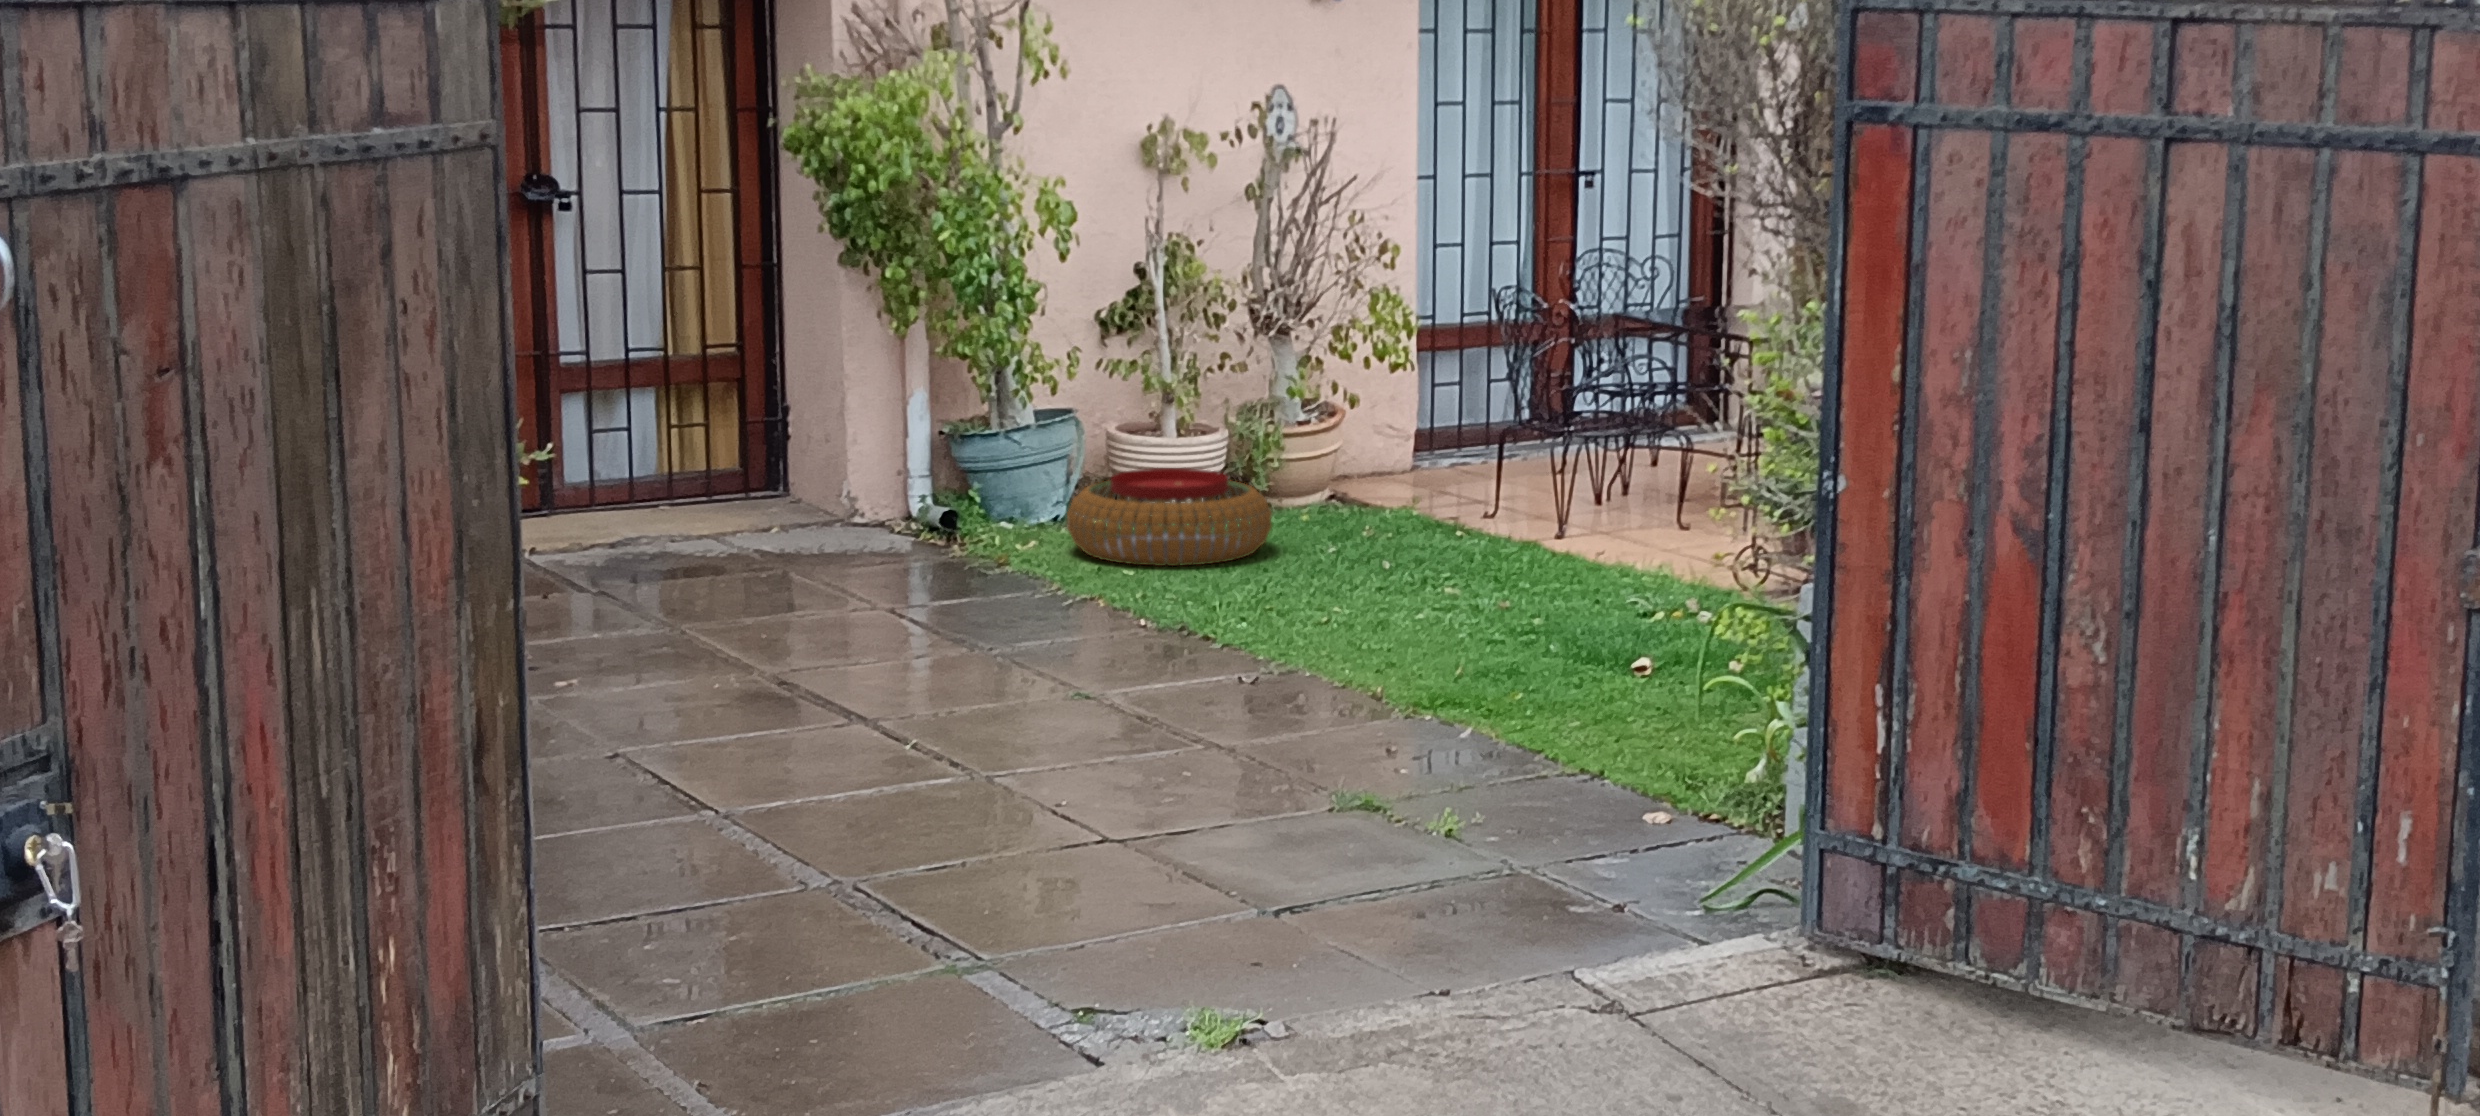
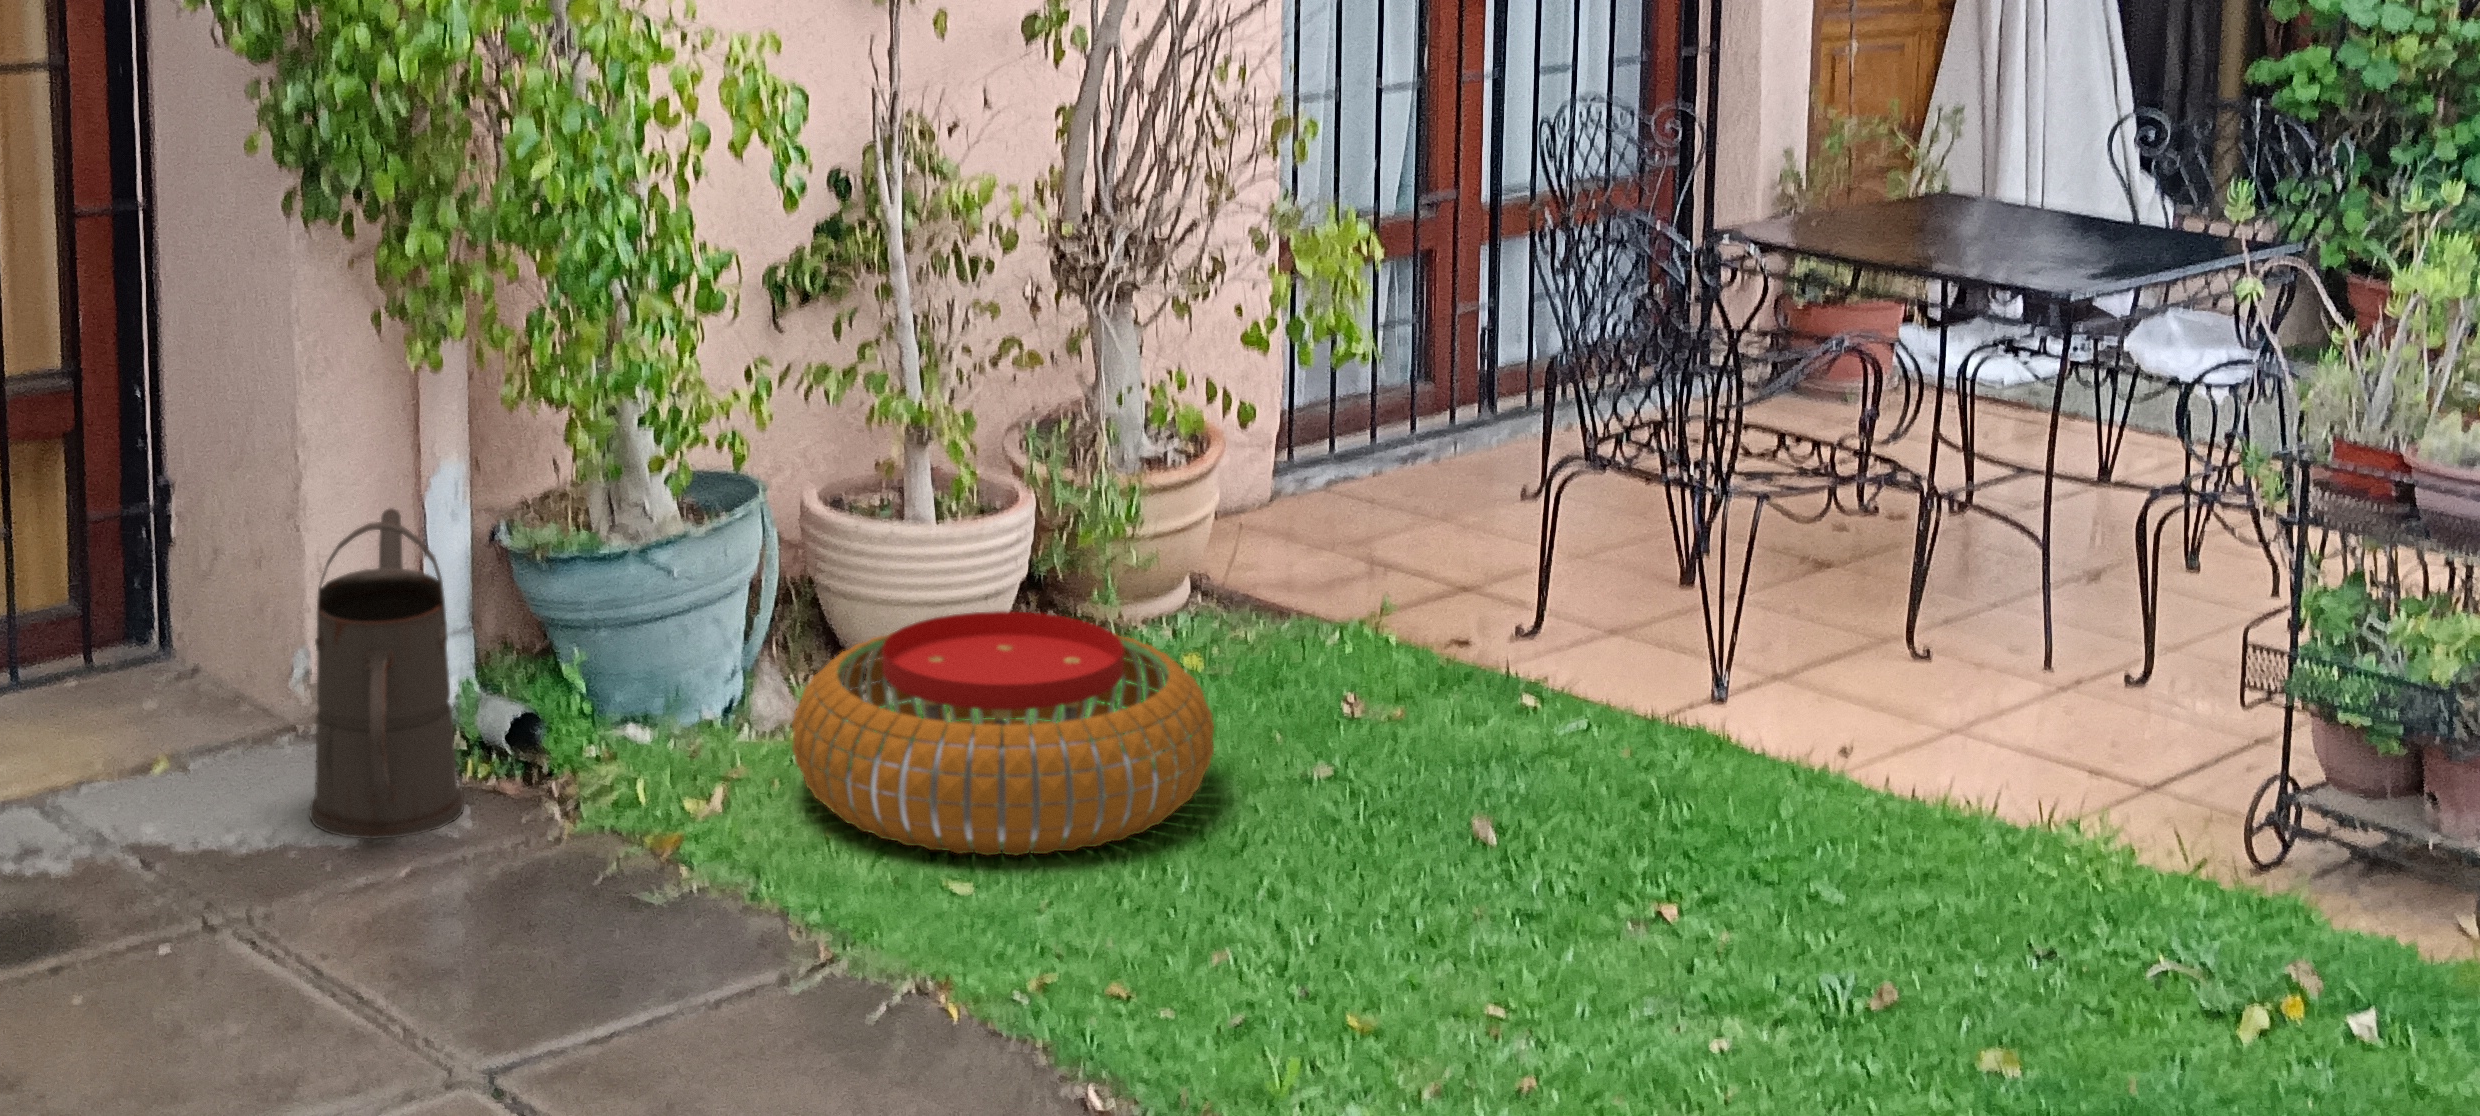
watering can: none [838,405,913,553] -> present [310,509,464,839]

